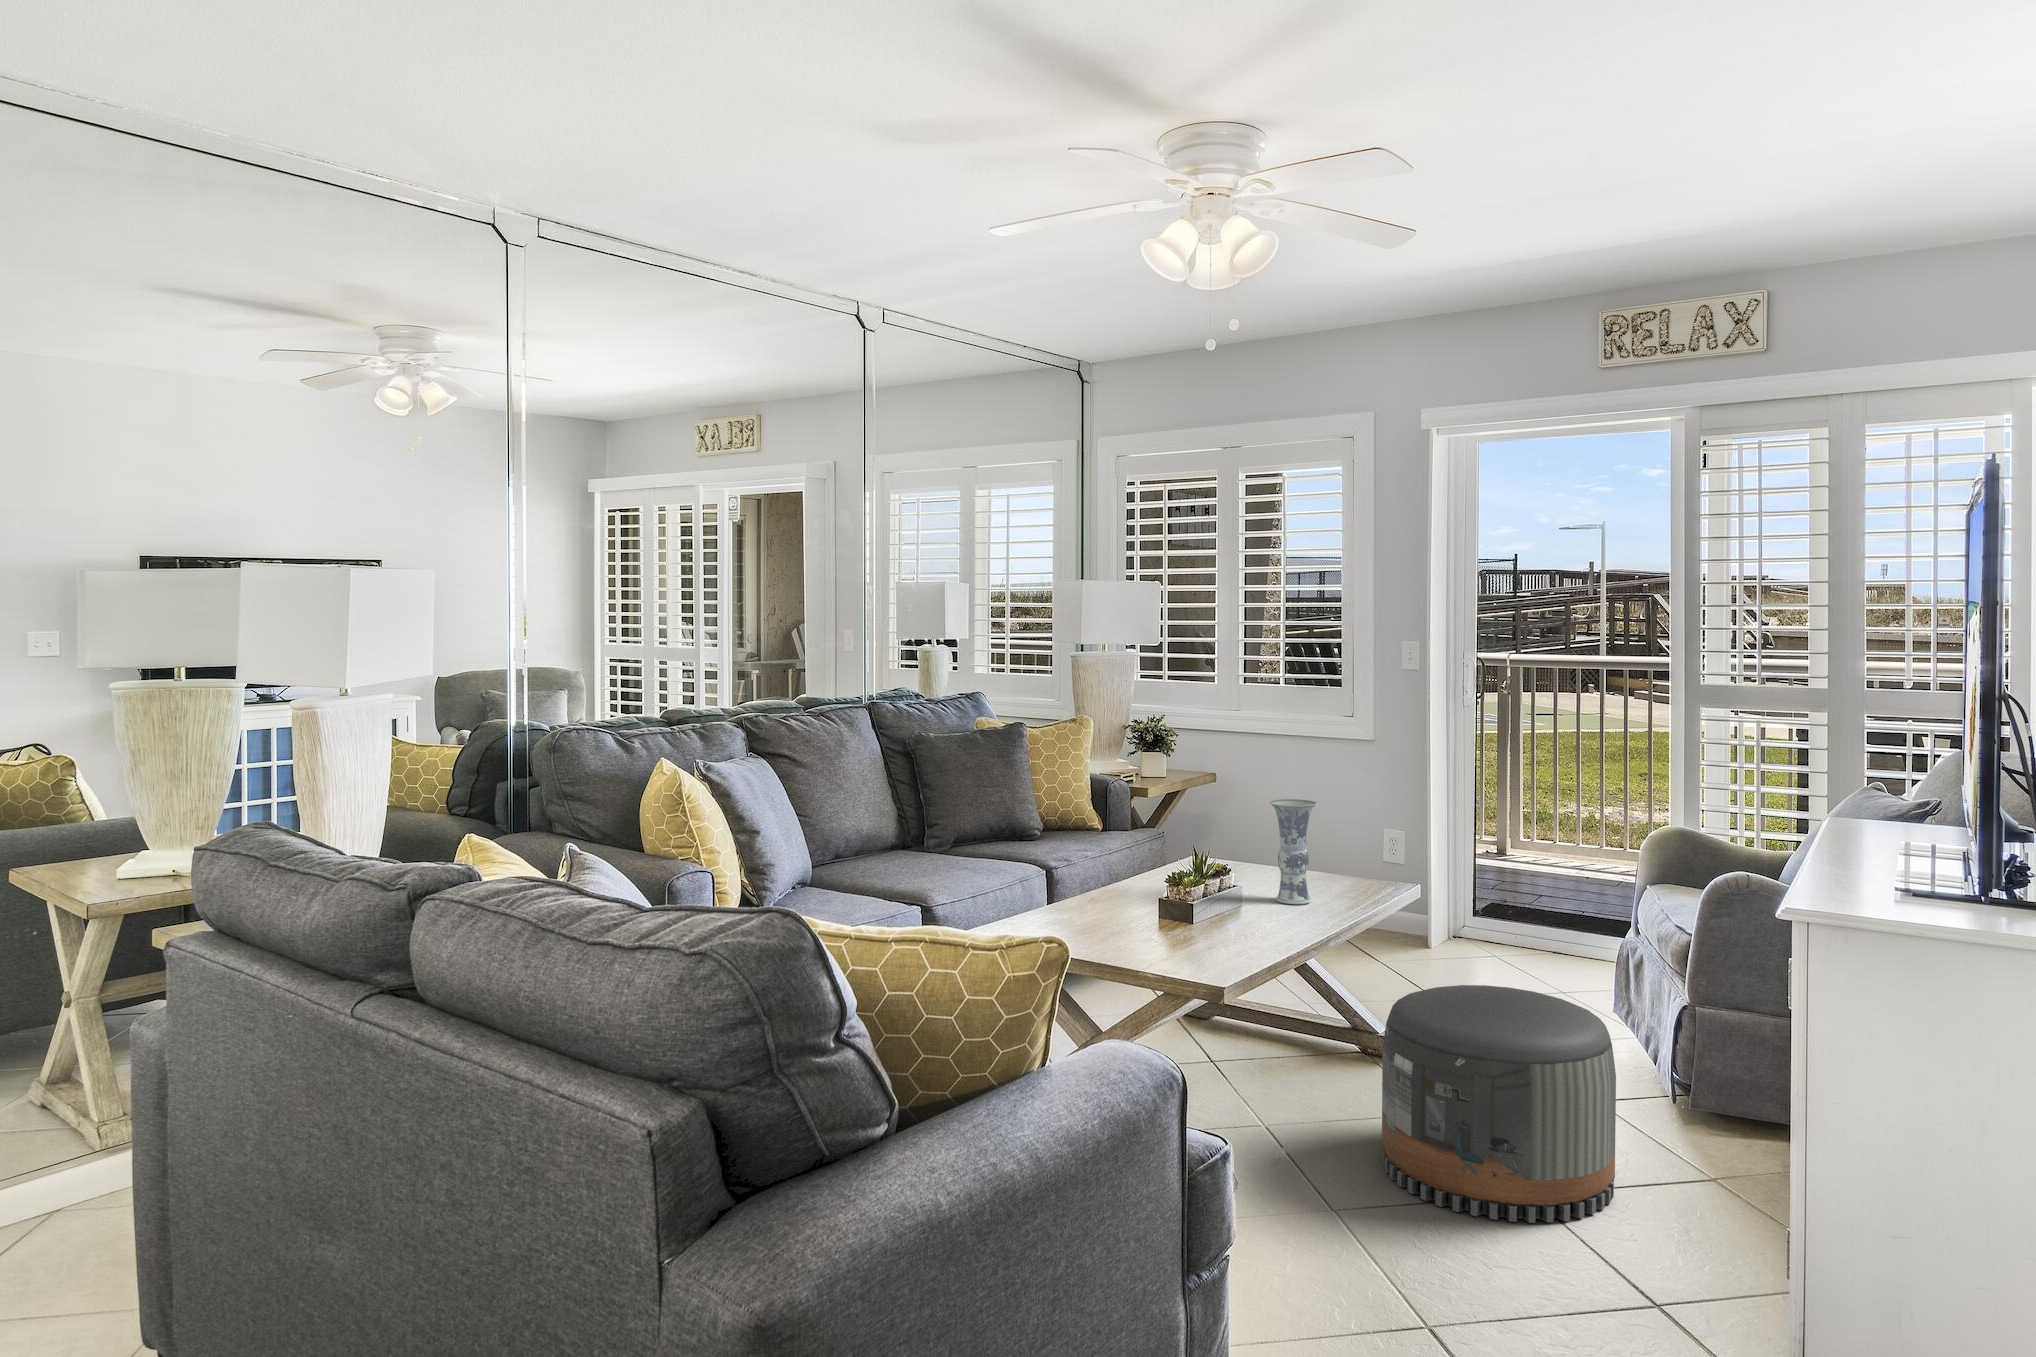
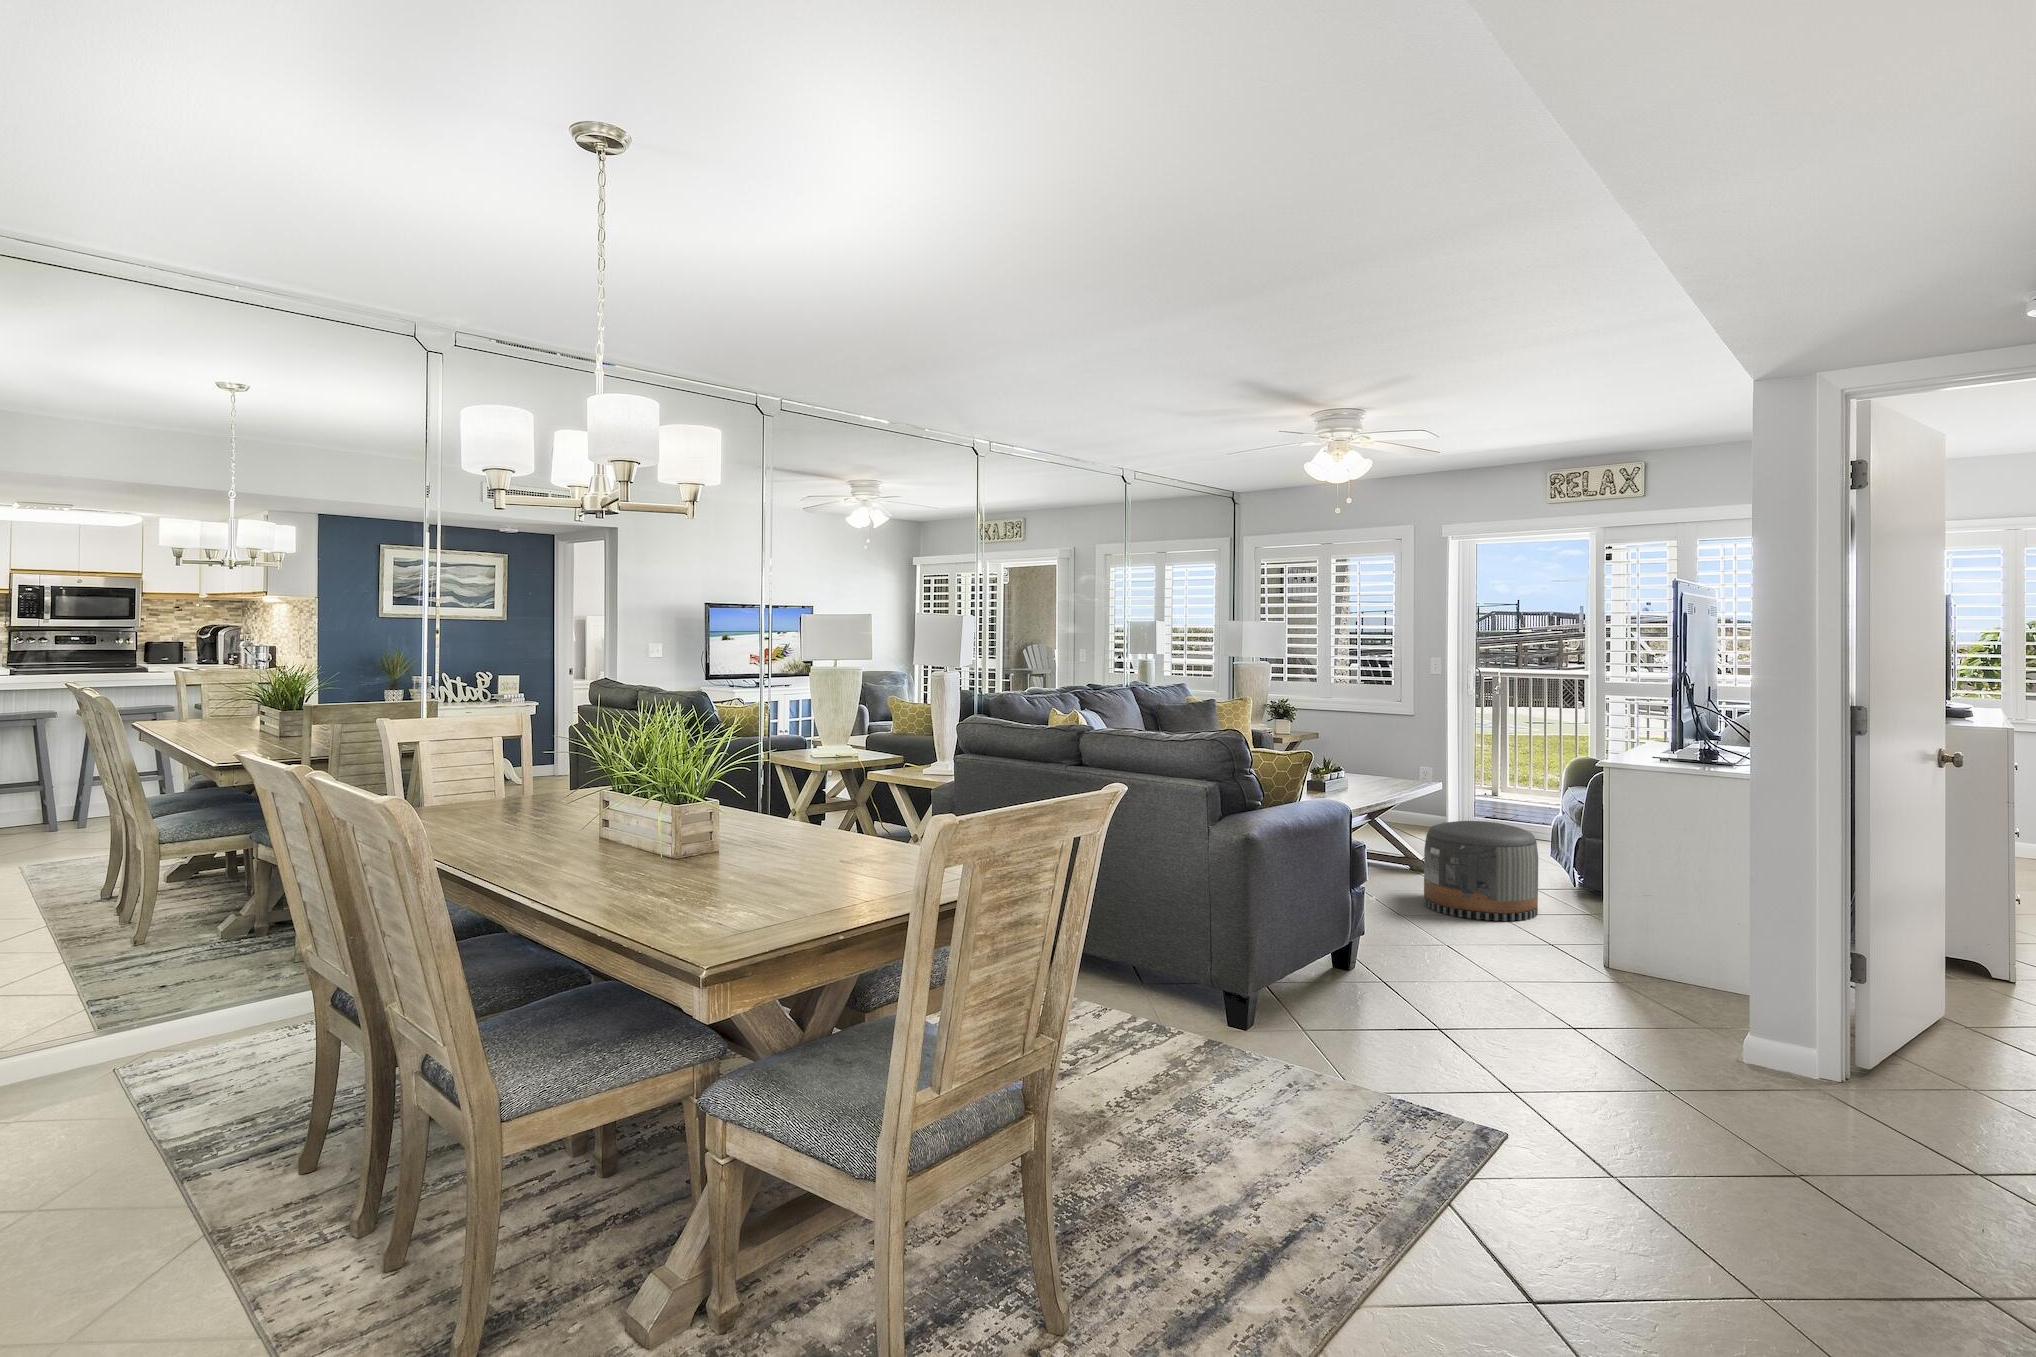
vase: present [1269,799,1317,904] -> none [1363,736,1389,788]

